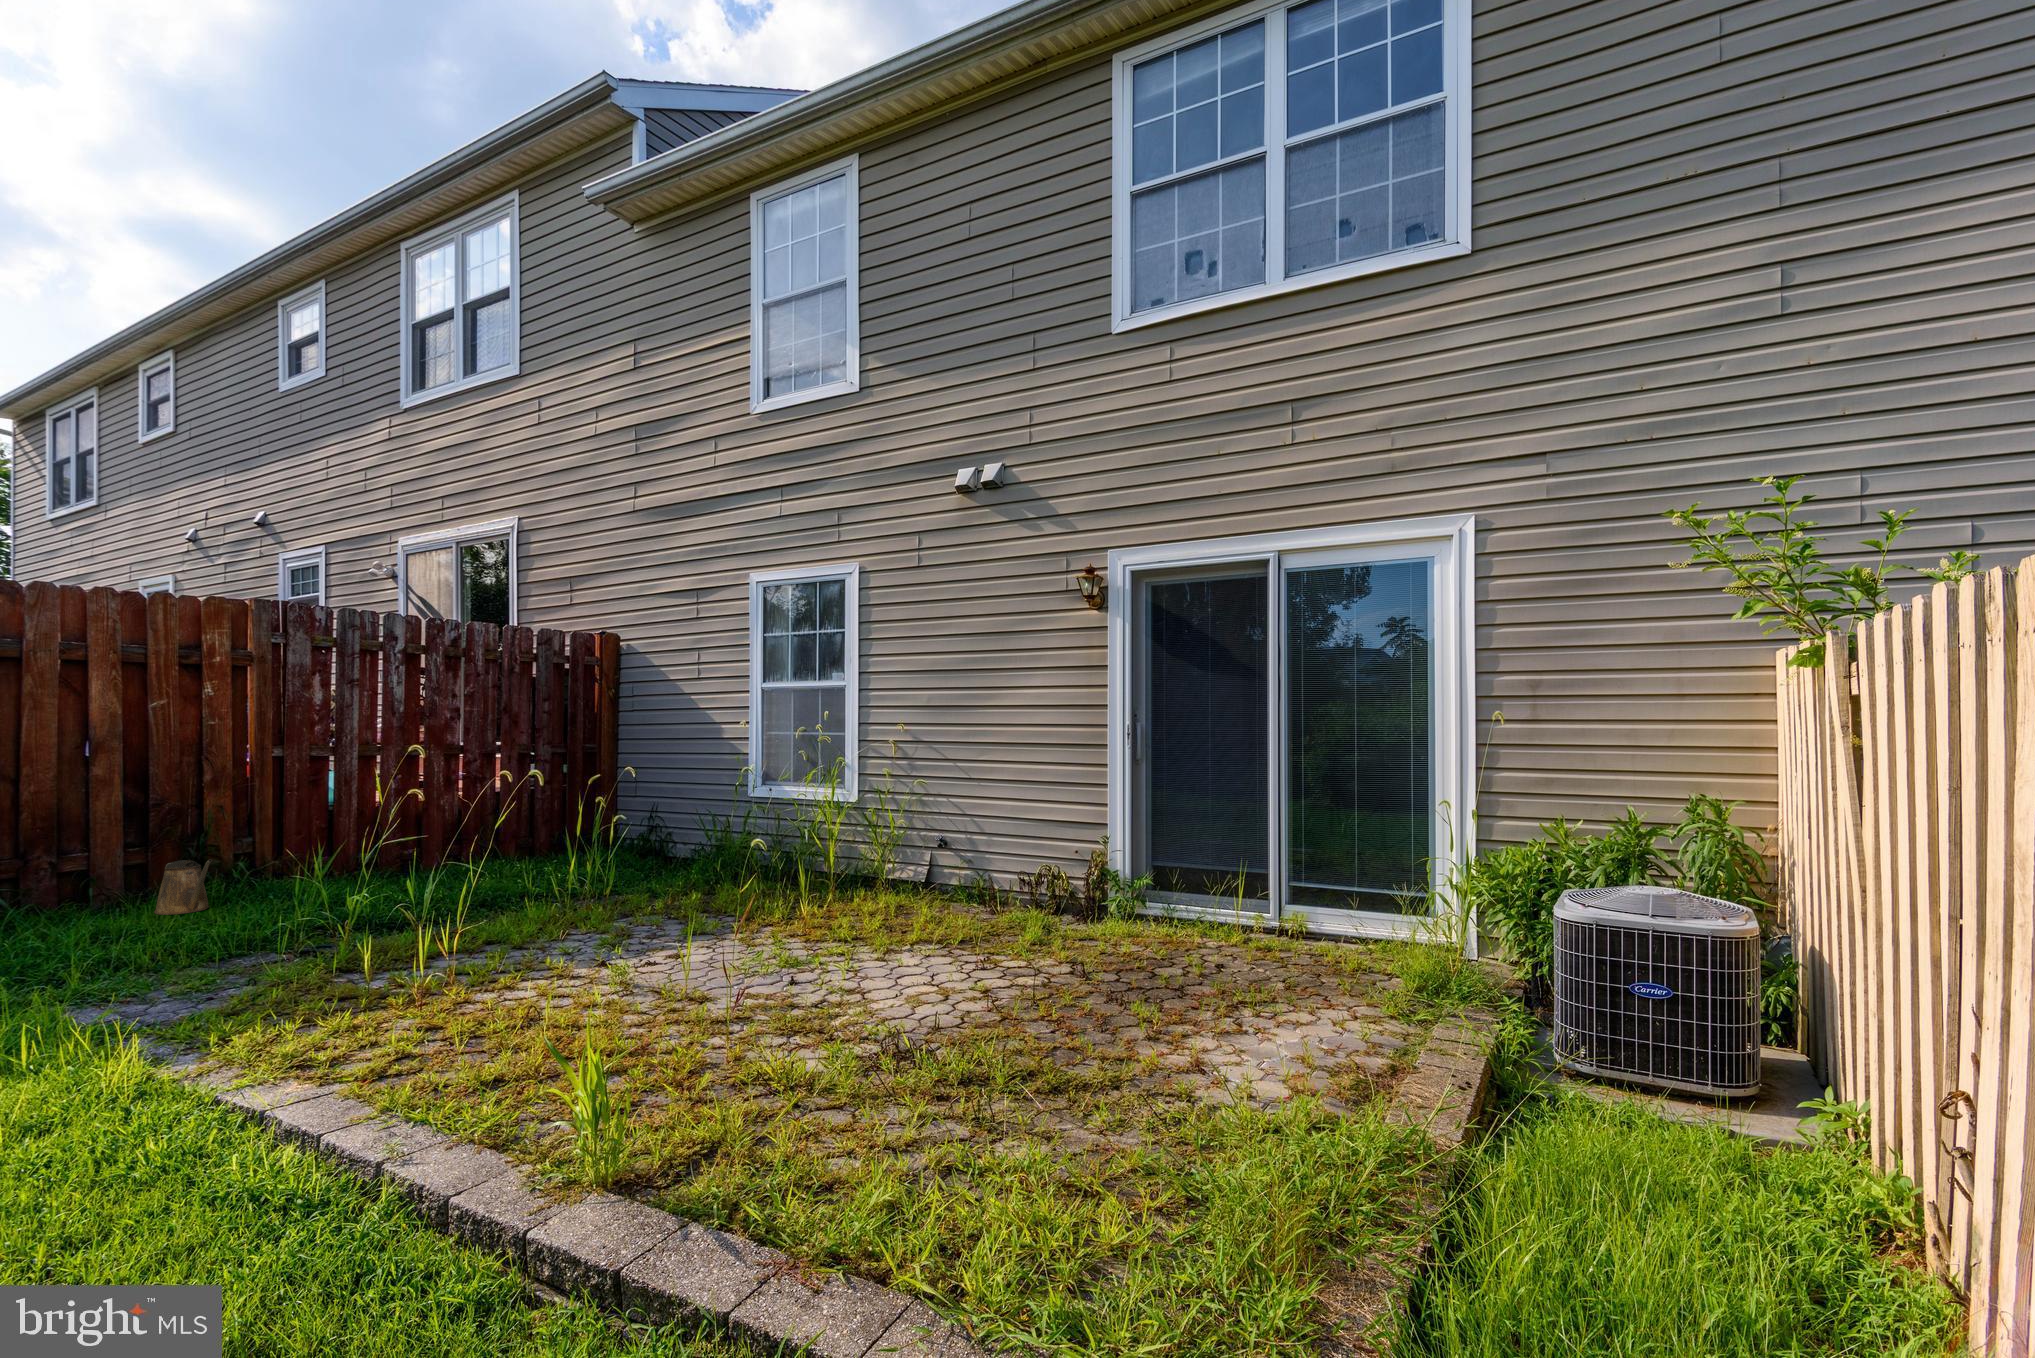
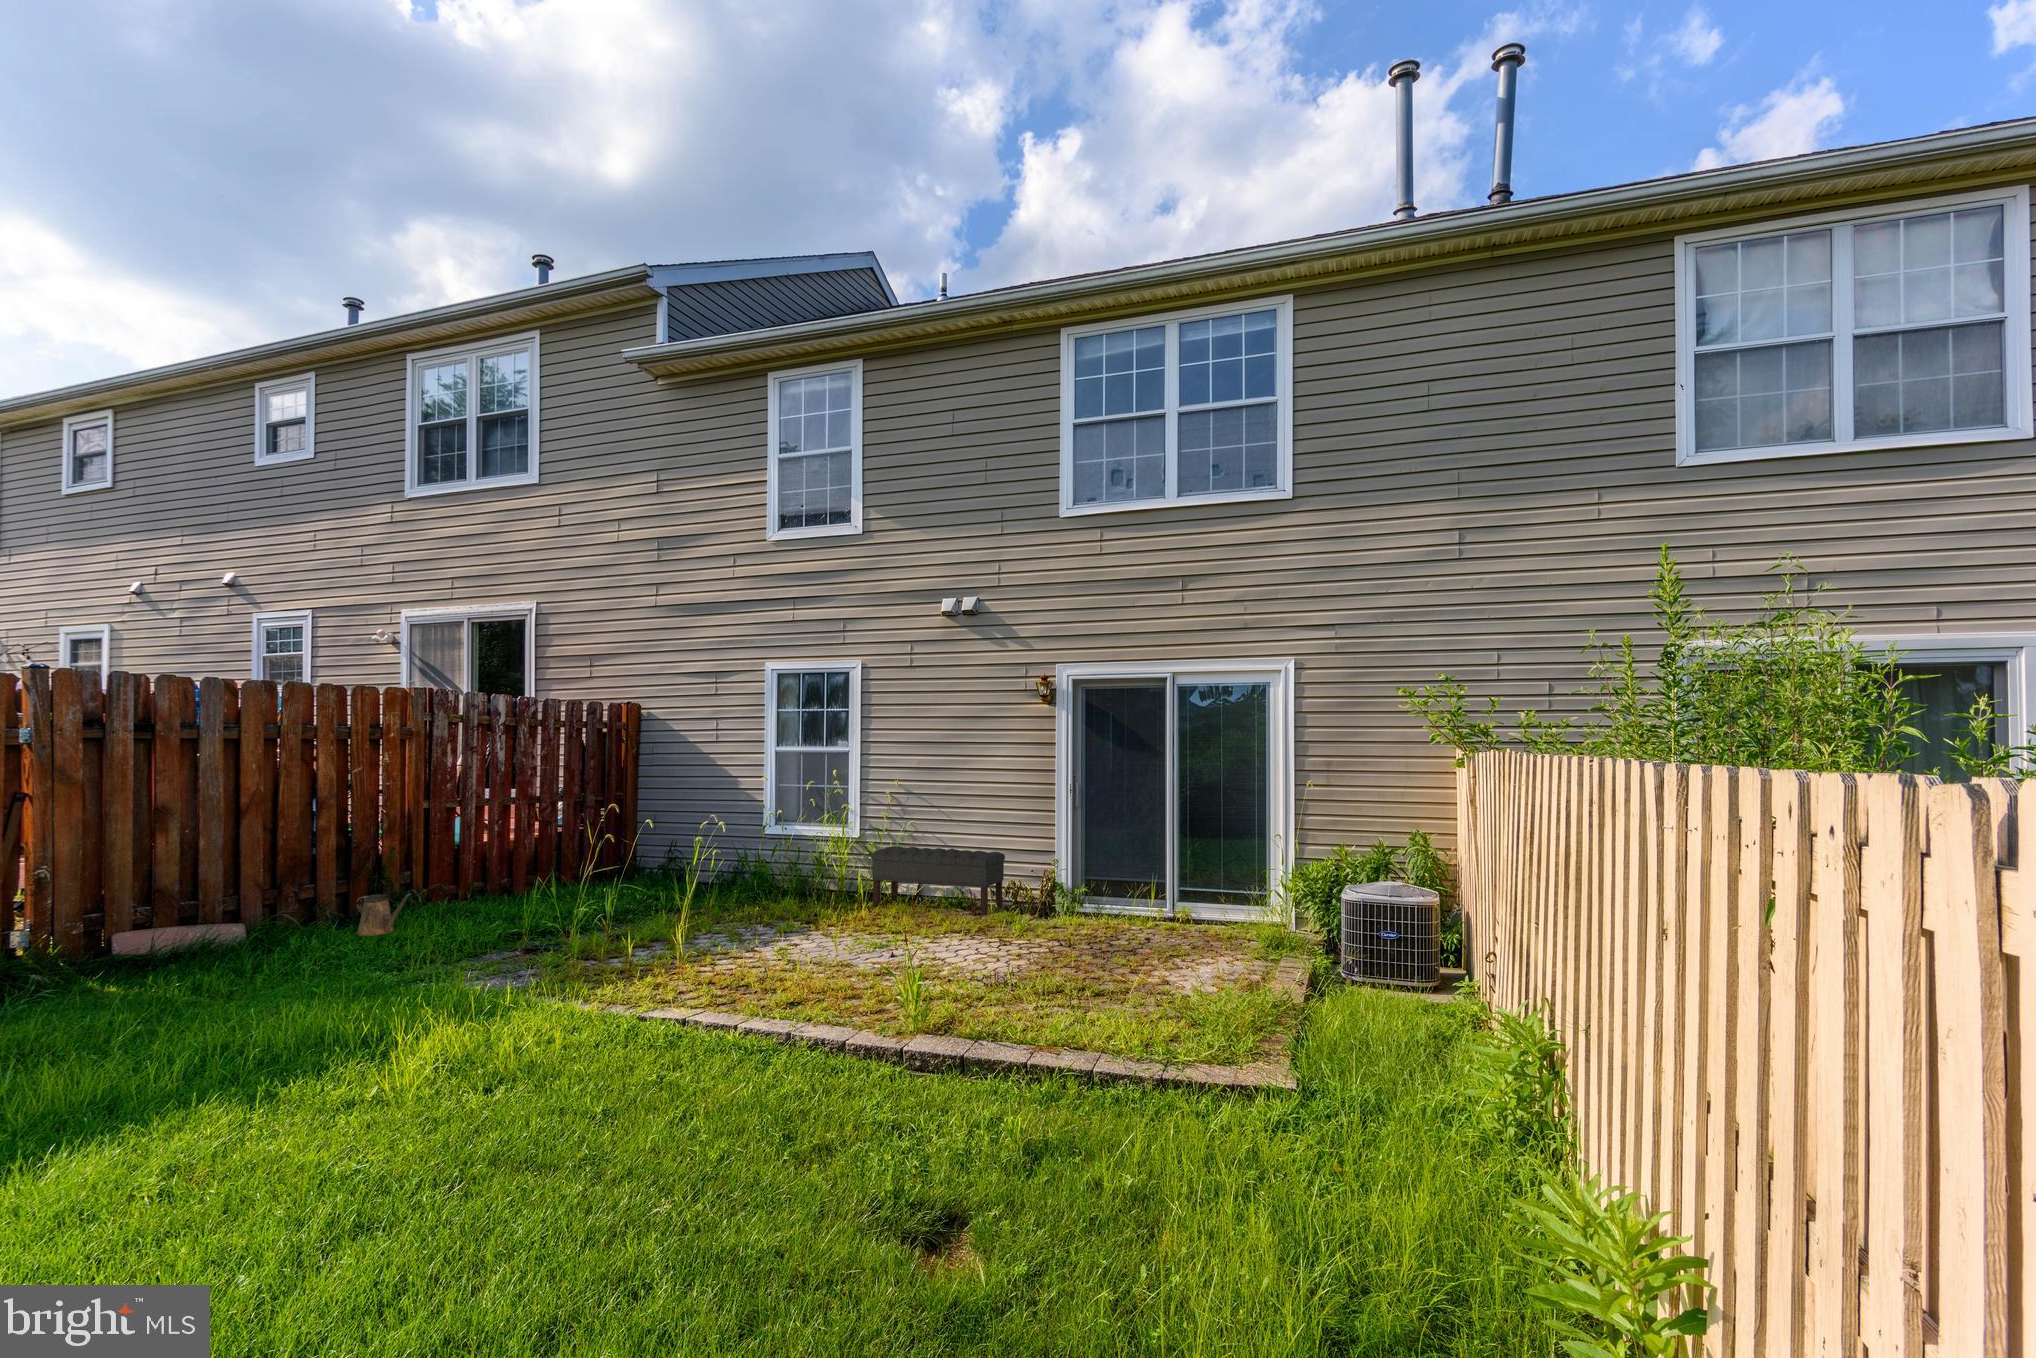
bench: none [853,814,1037,916] -> present [871,846,1005,916]

